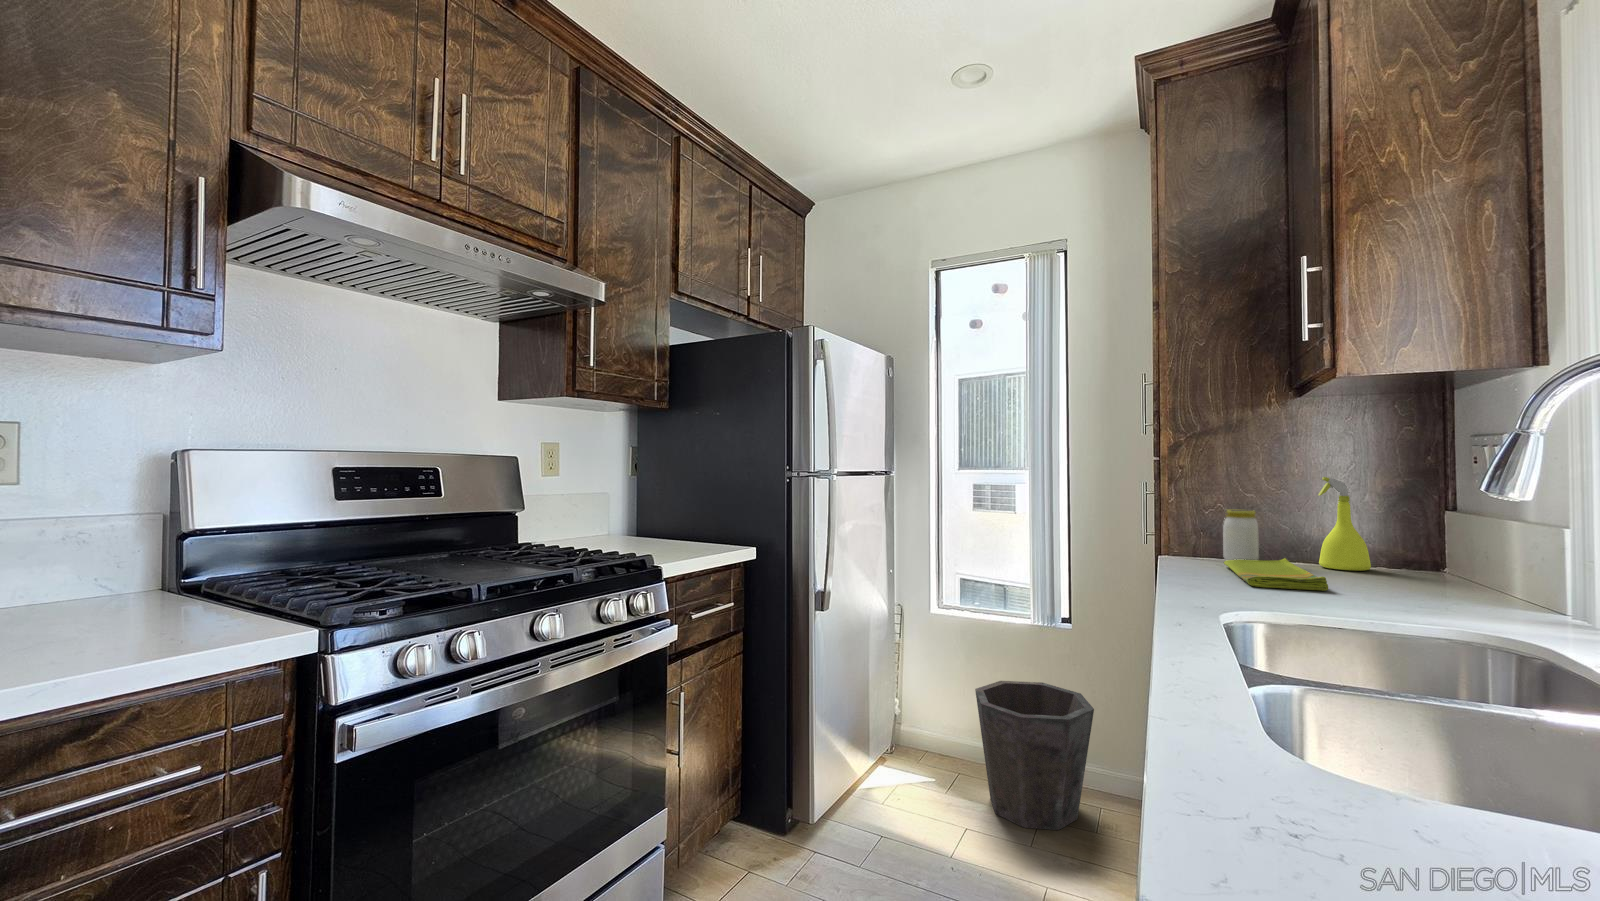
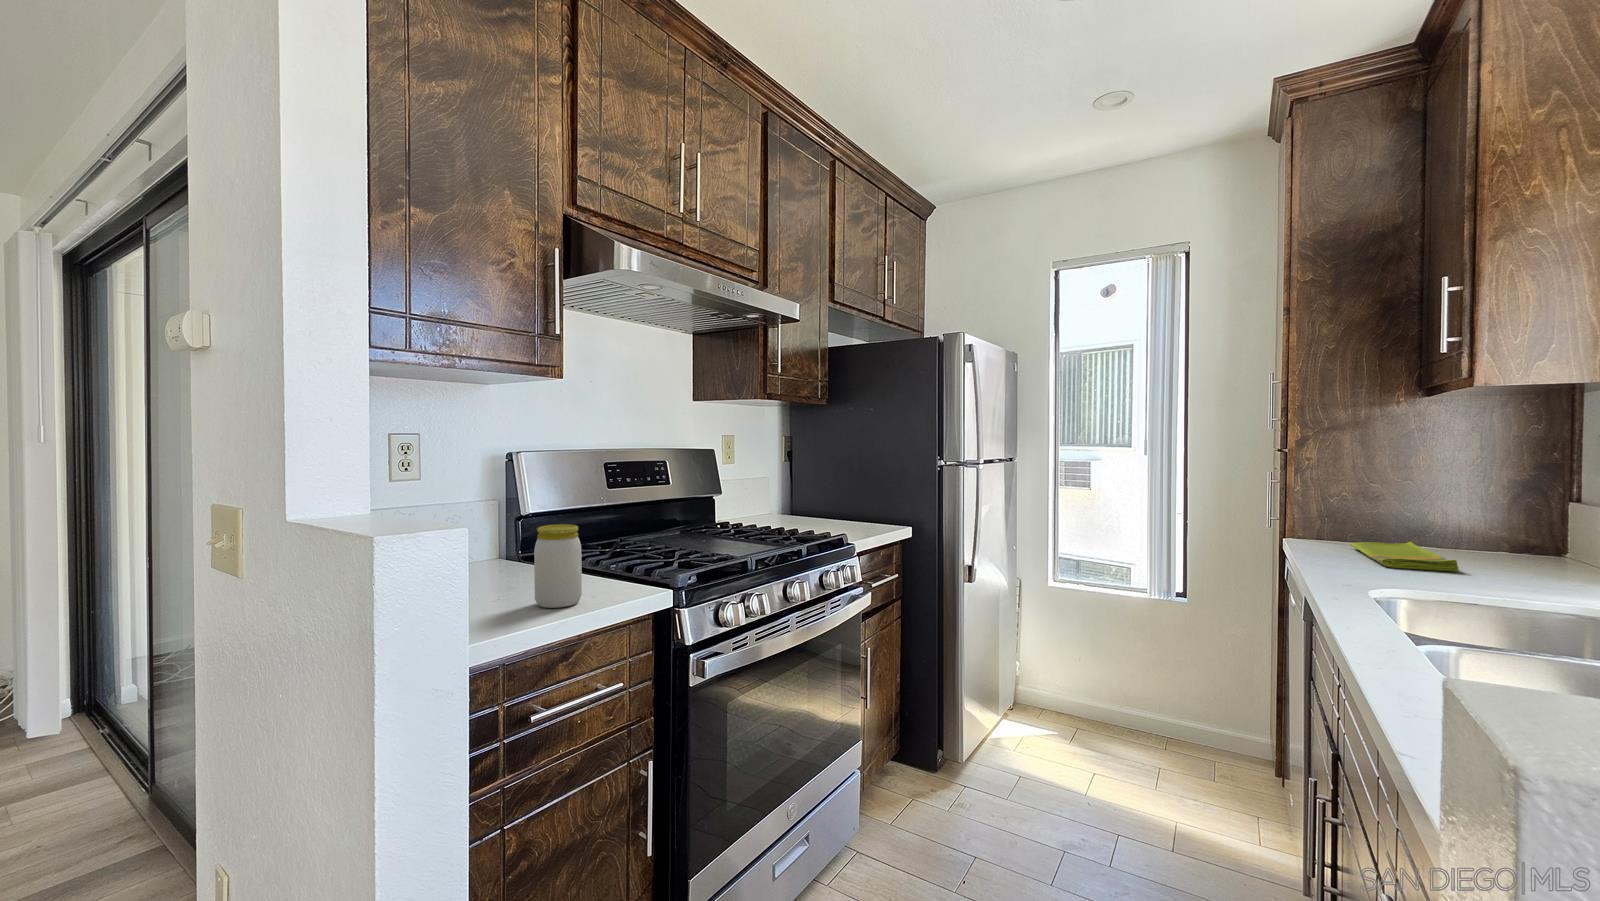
spray bottle: present [1318,477,1371,571] -> none [1442,468,1494,554]
jar: present [1223,509,1259,560] -> present [534,524,582,608]
waste bin: present [975,681,1094,830] -> none [1101,647,1216,777]

